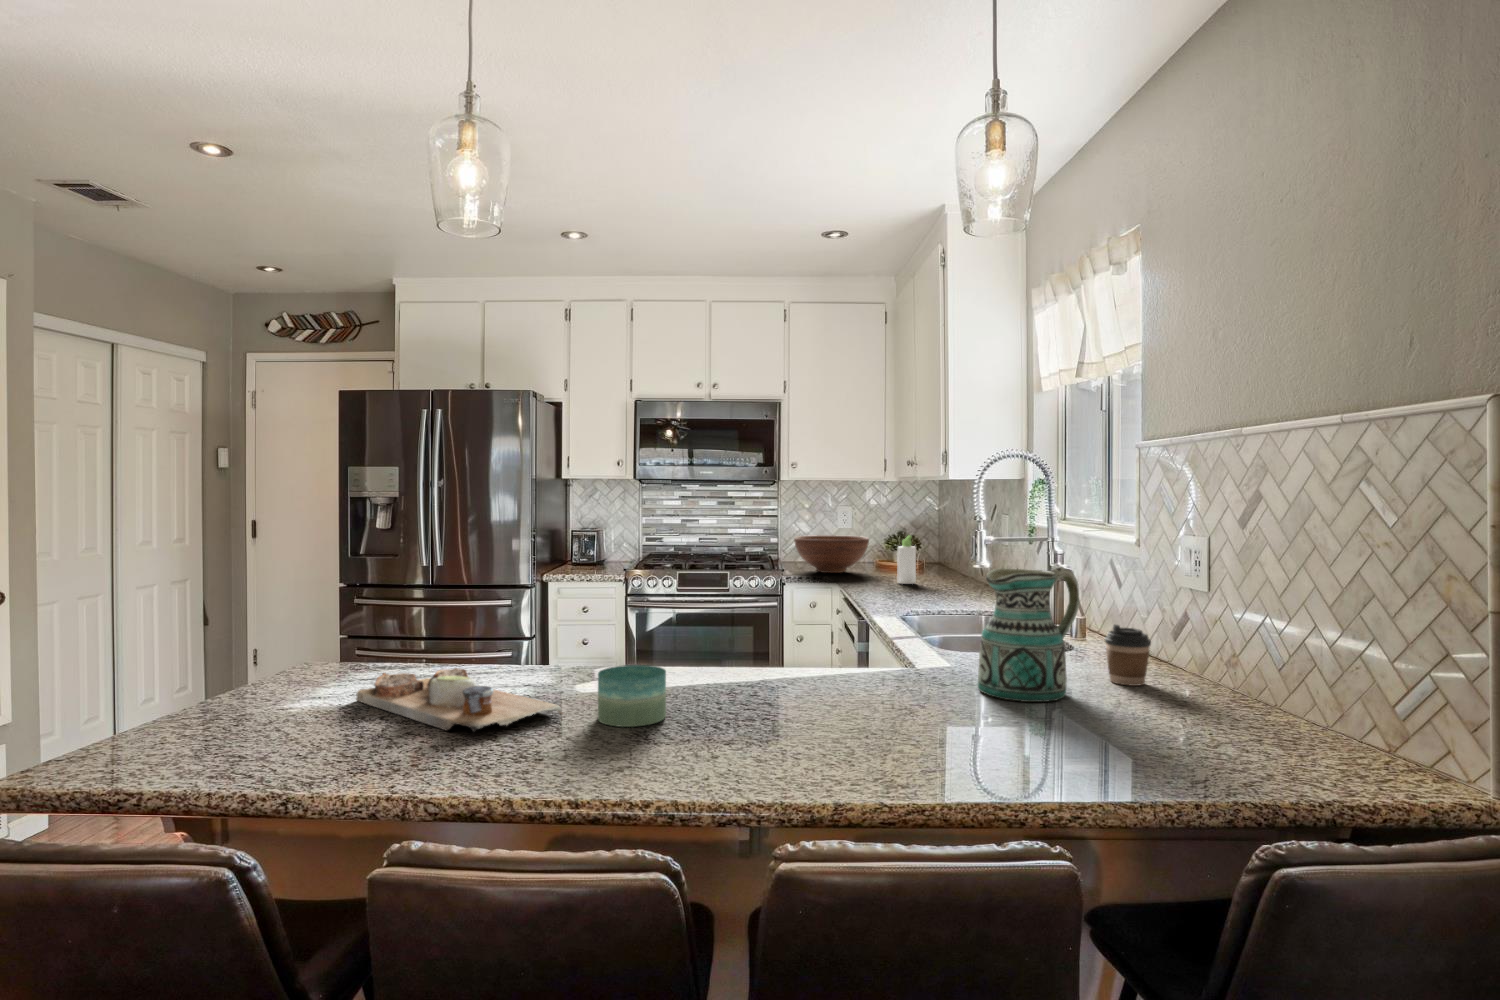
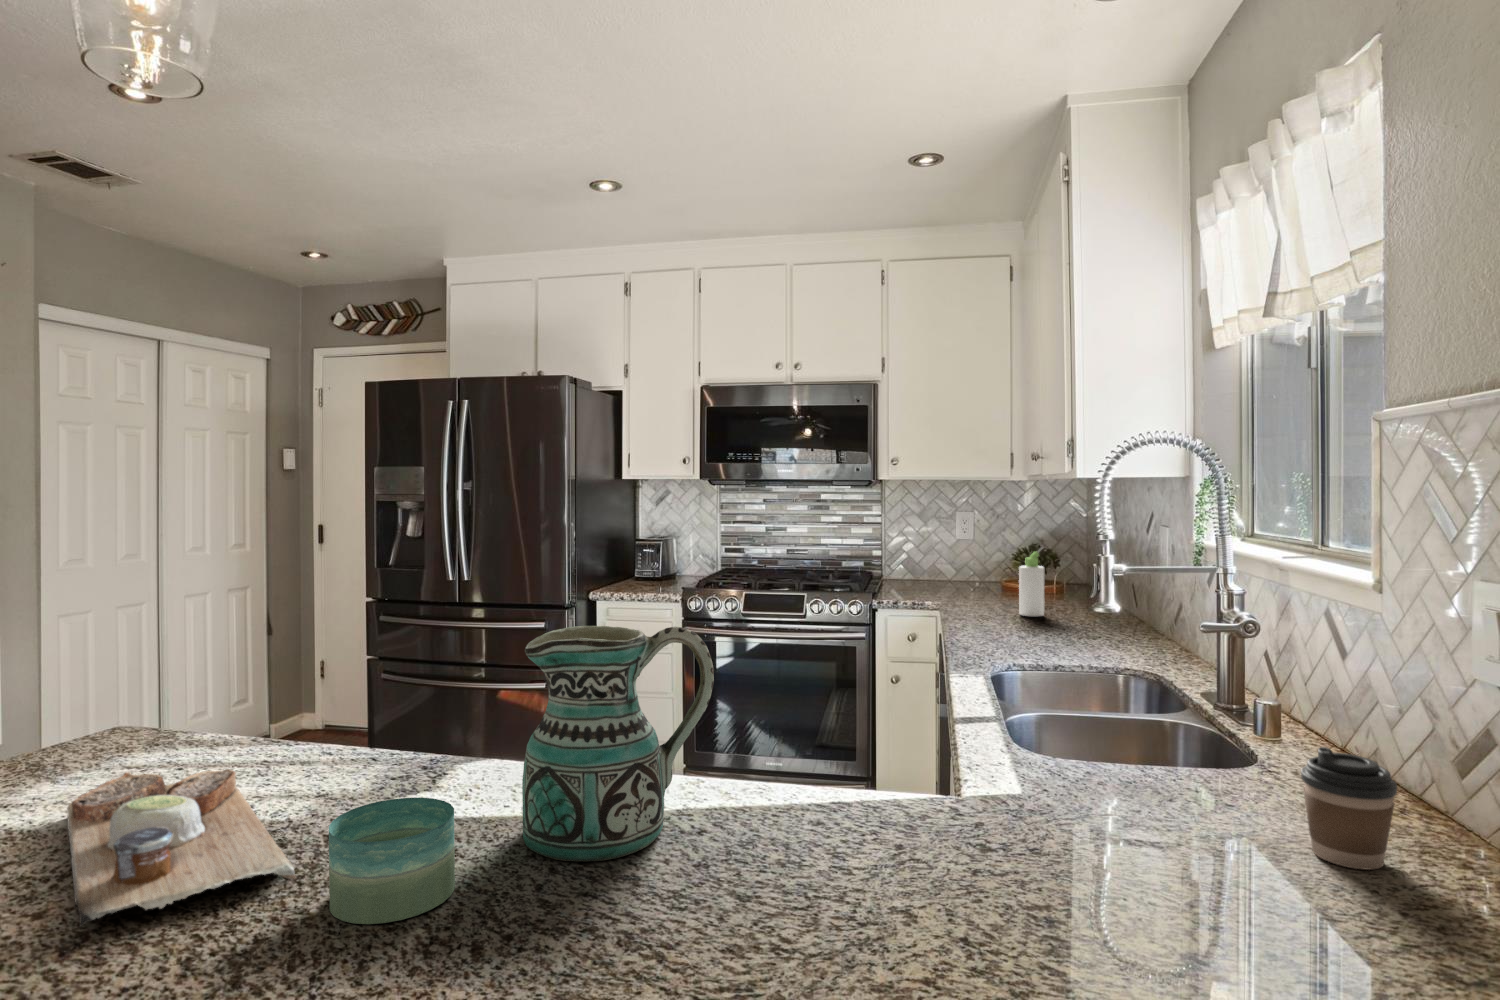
fruit bowl: present [794,535,869,573] -> none [890,548,987,597]
ceramic pitcher: present [978,567,1079,702] -> present [522,626,714,861]

